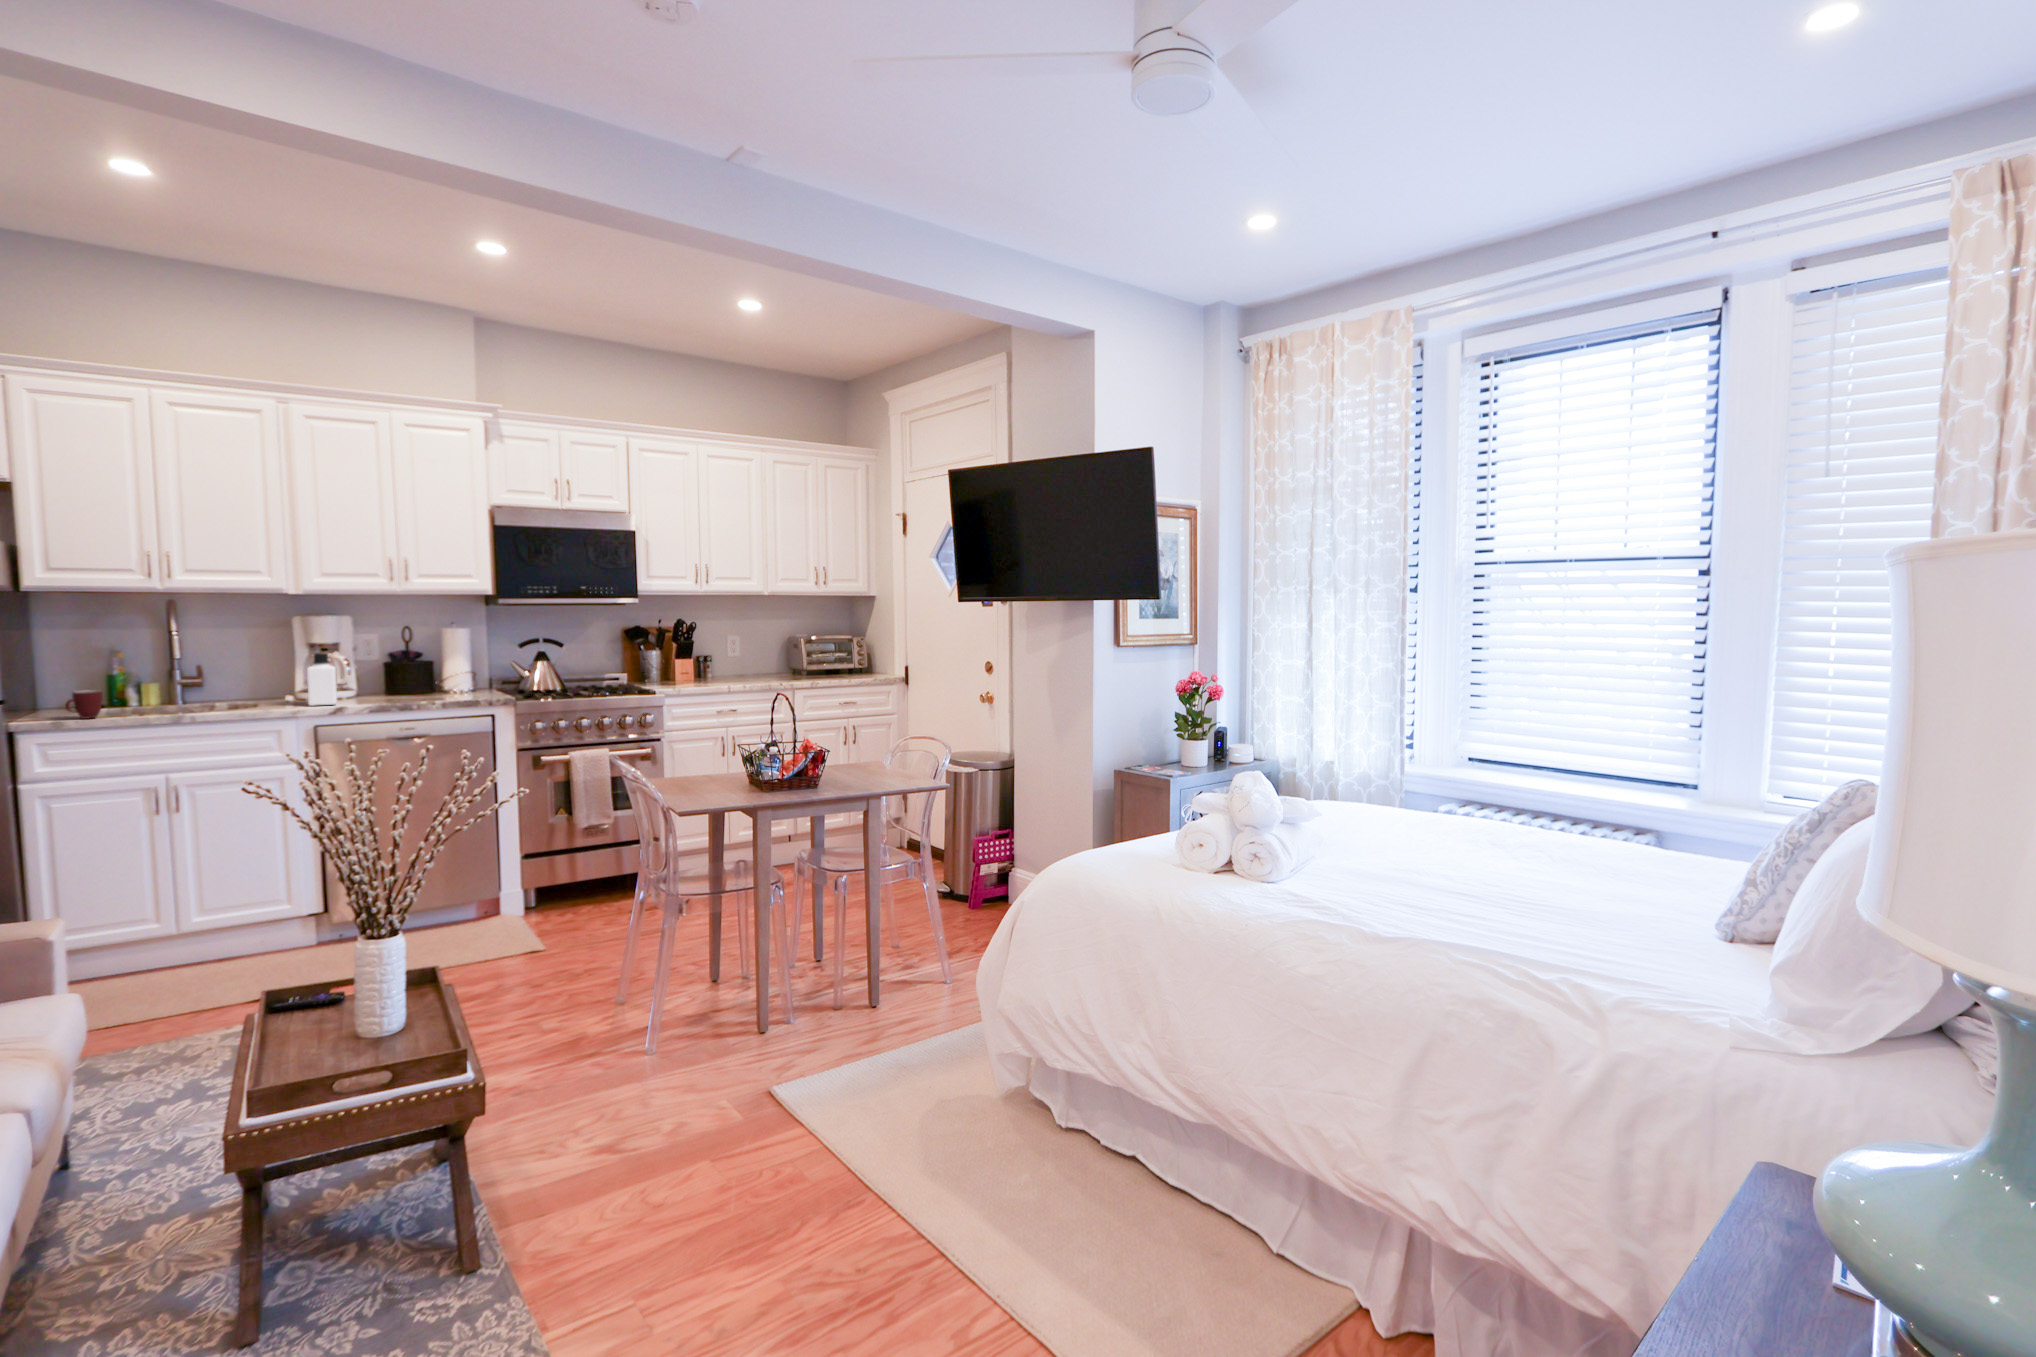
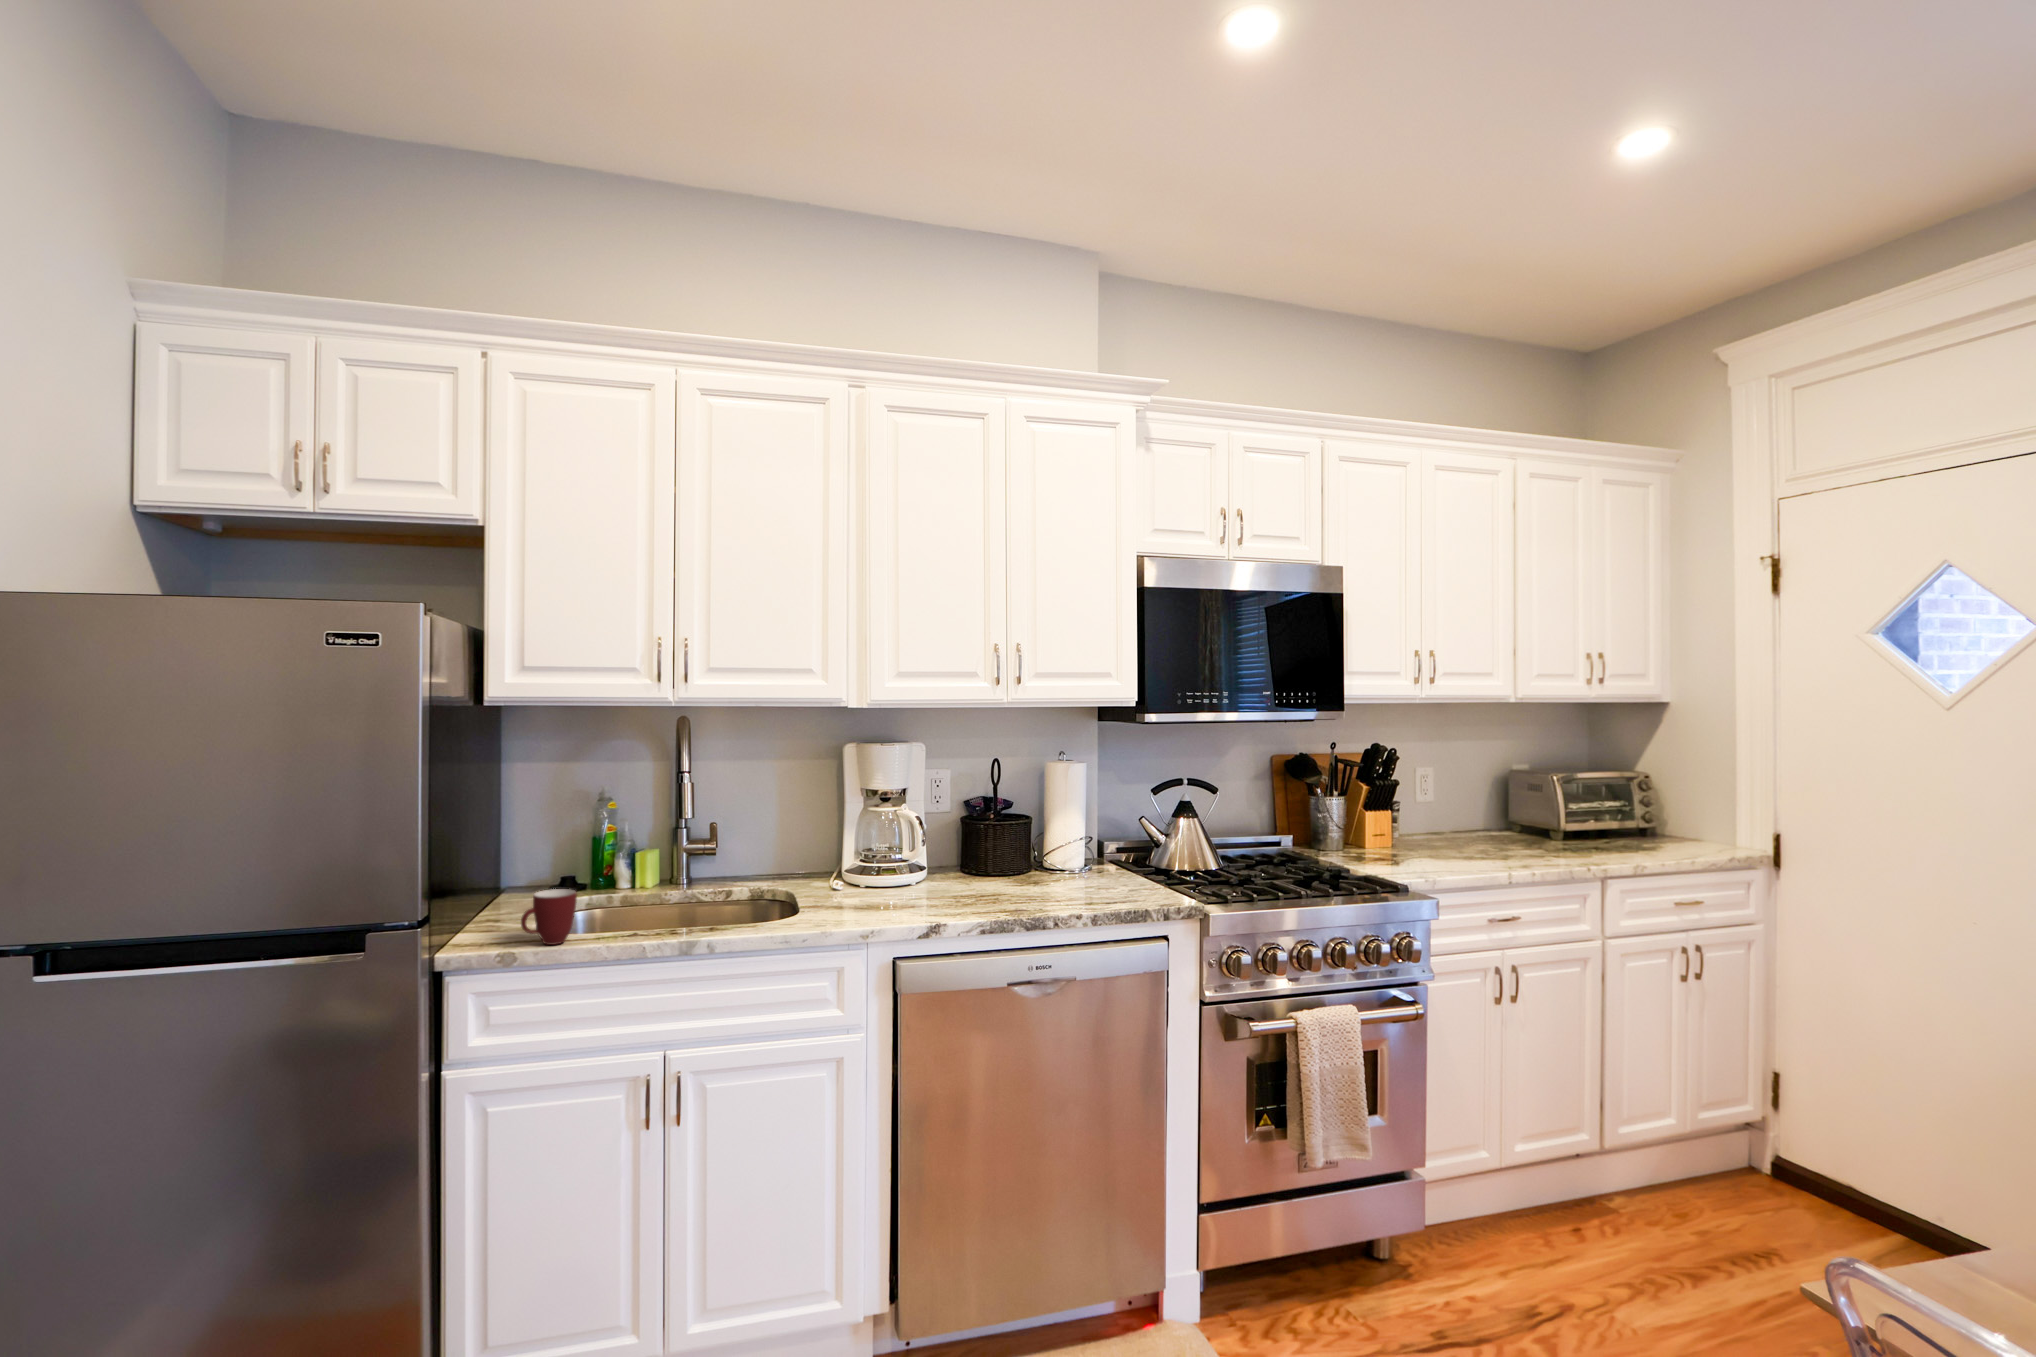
bottle: present [307,653,337,706] -> none [872,817,917,918]

